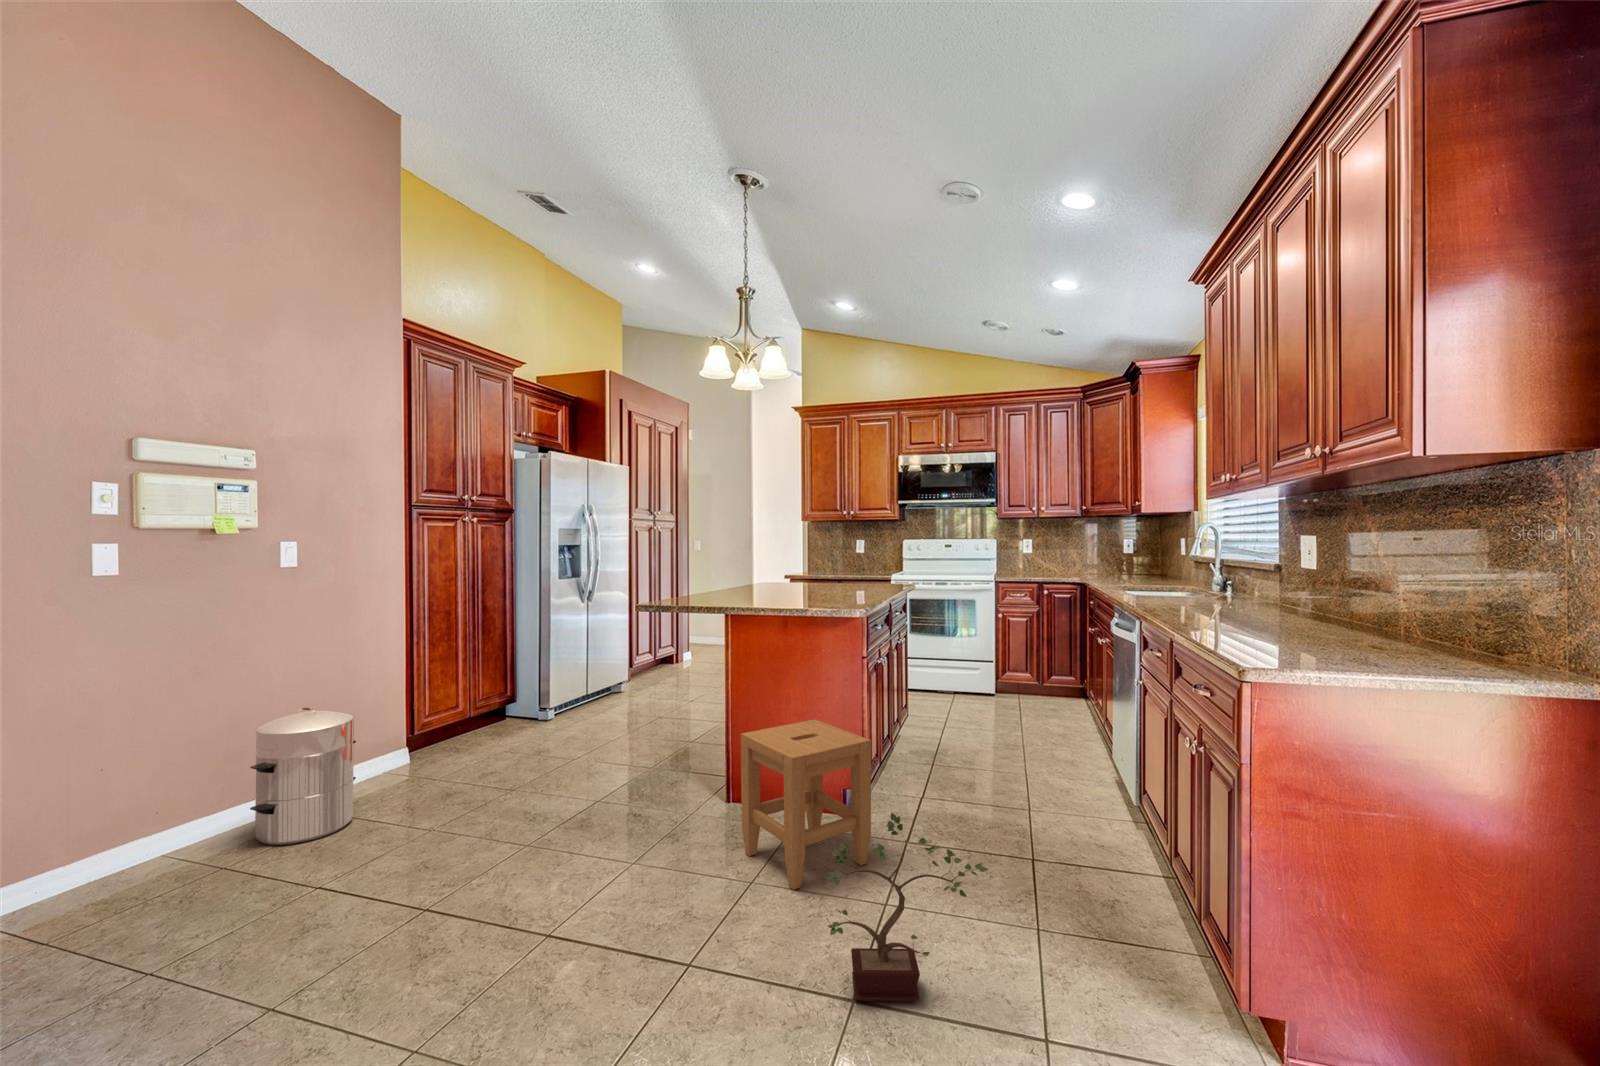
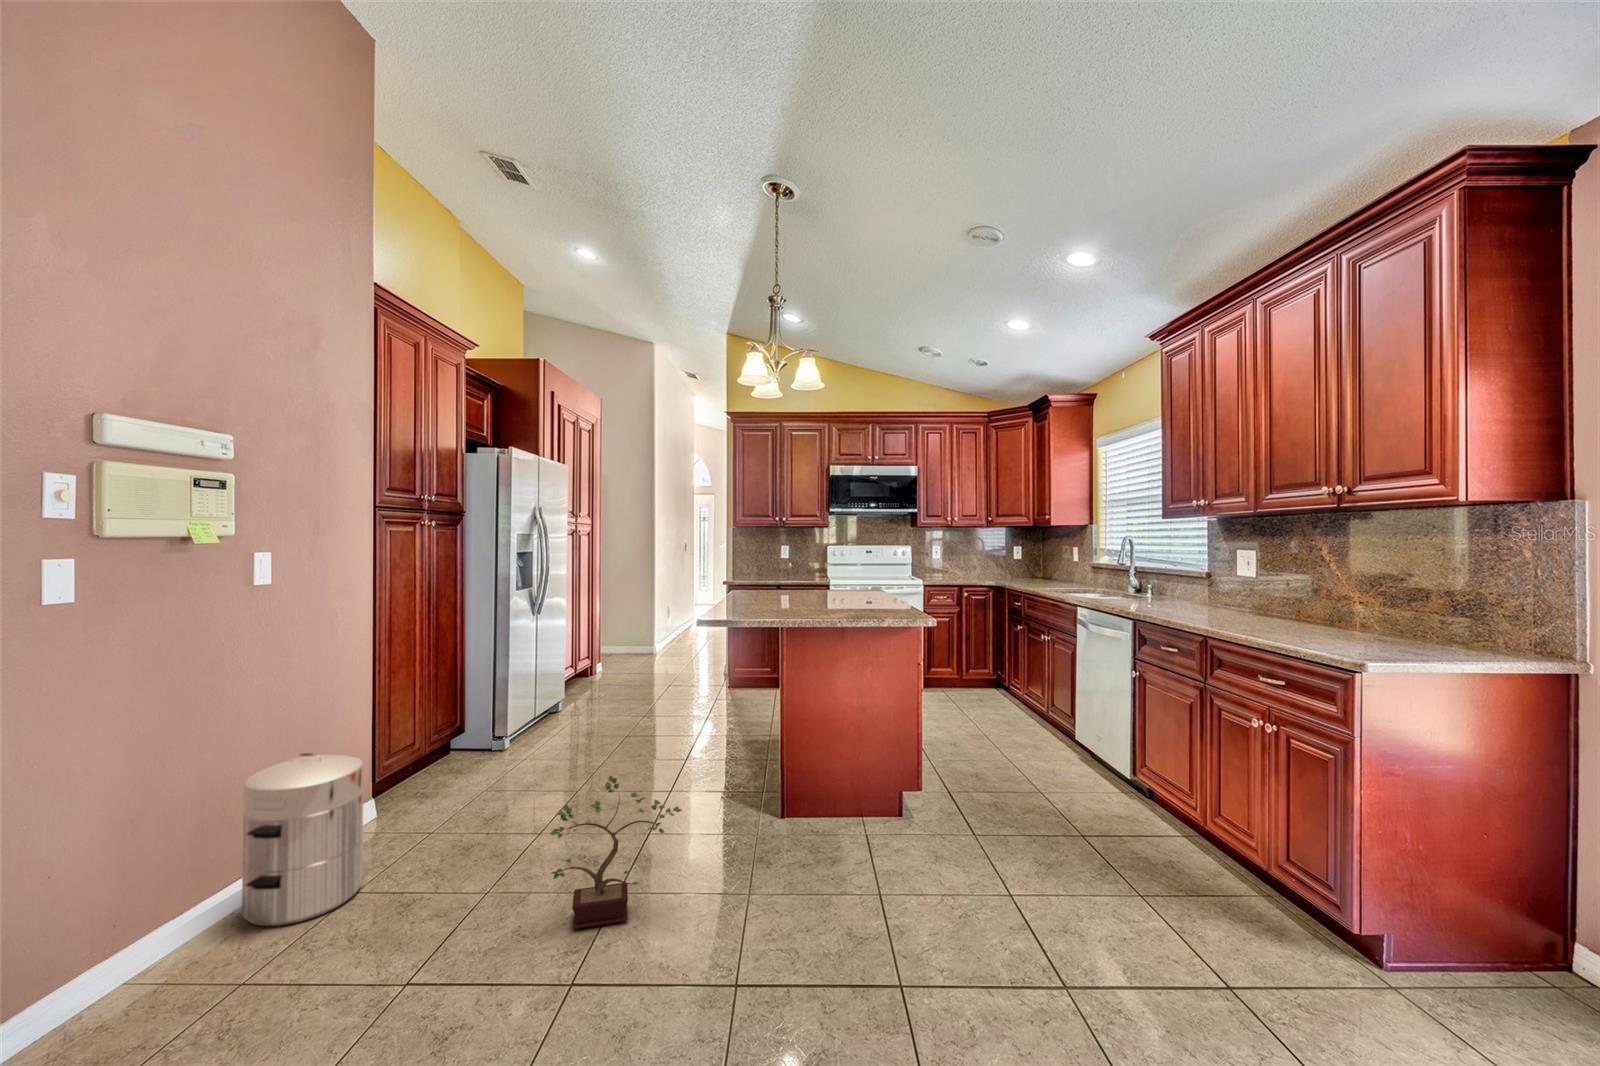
stool: present [741,719,871,890] -> none [832,721,953,883]
potted plant: present [825,812,988,1001] -> present [550,775,682,928]

